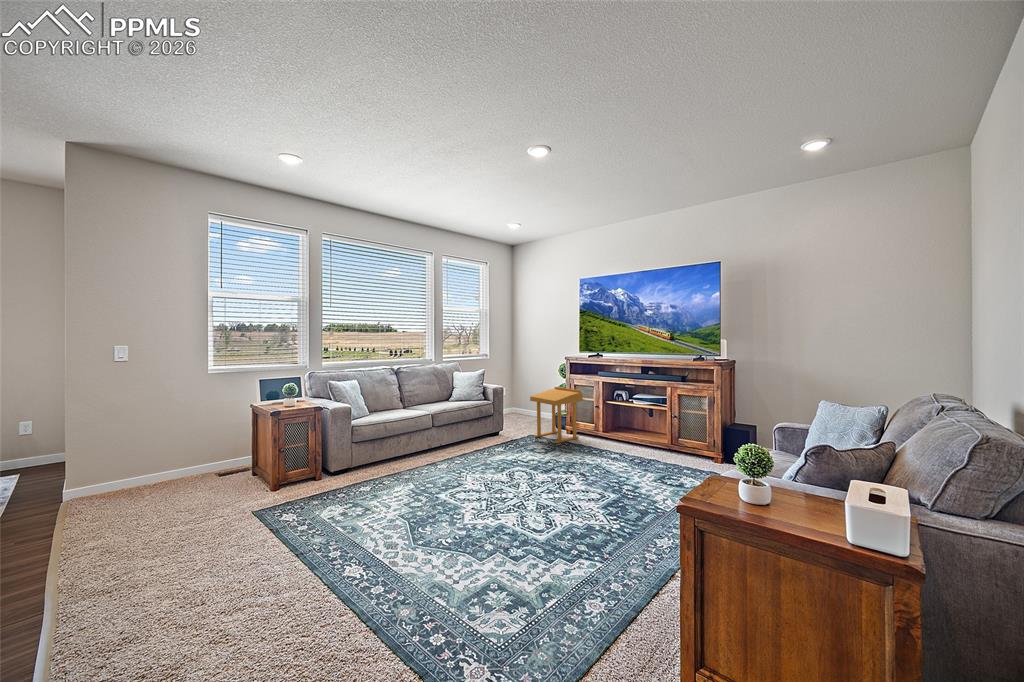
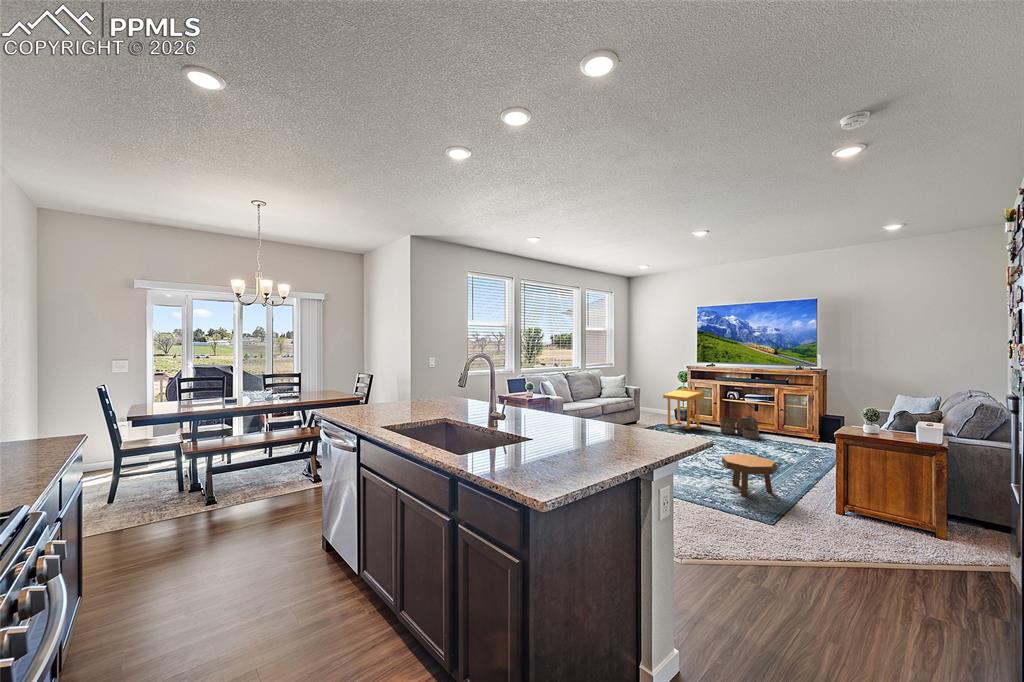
woven basket: none [597,421,648,460] -> present [720,416,759,439]
footstool: none [519,522,614,624] -> present [722,454,778,496]

